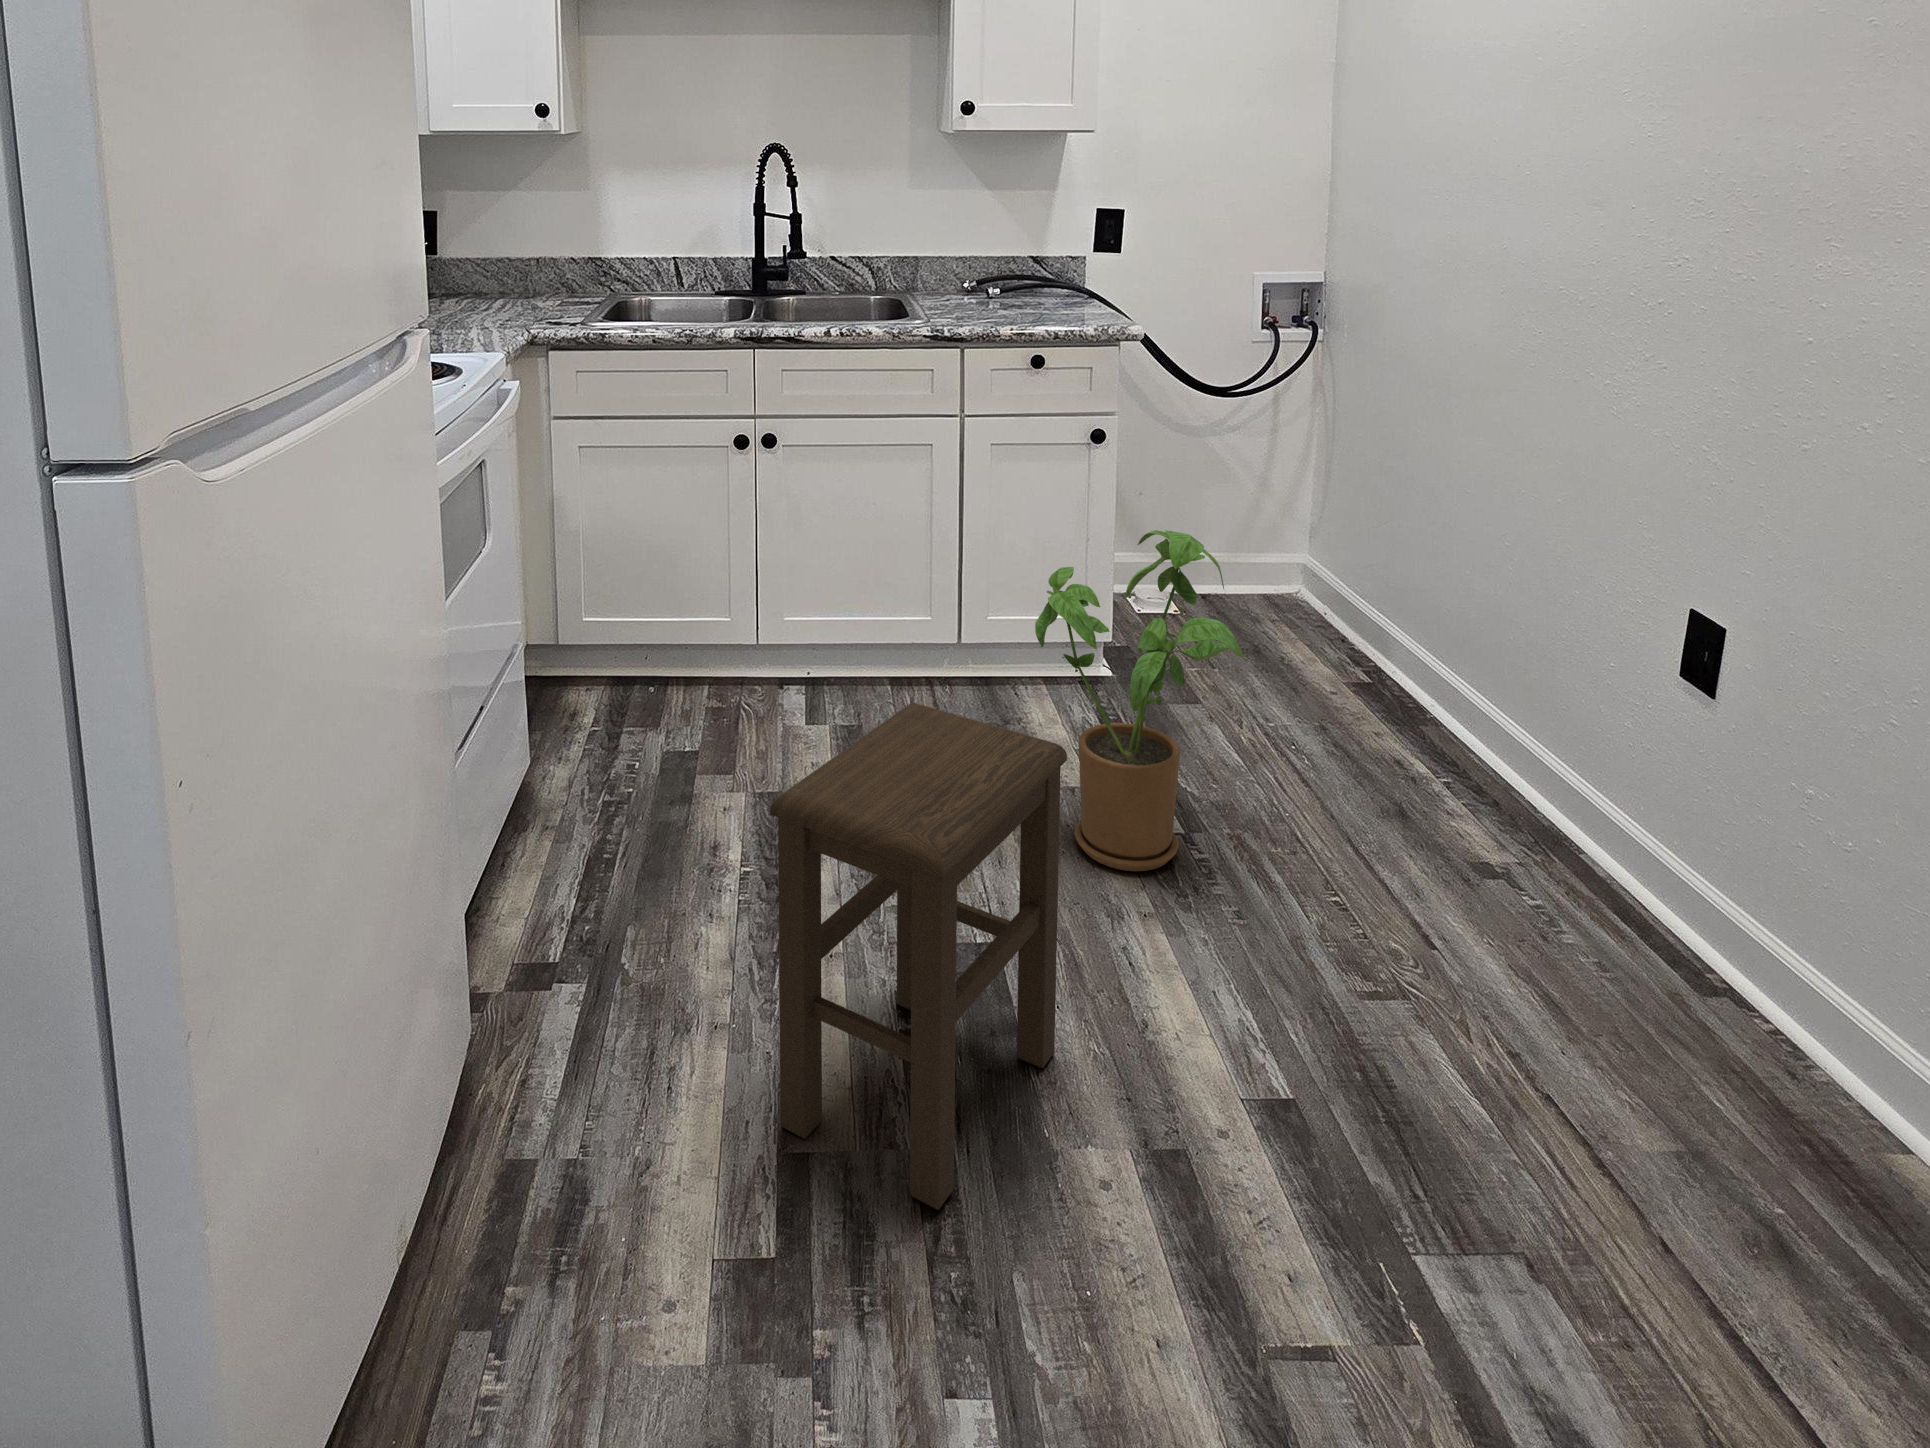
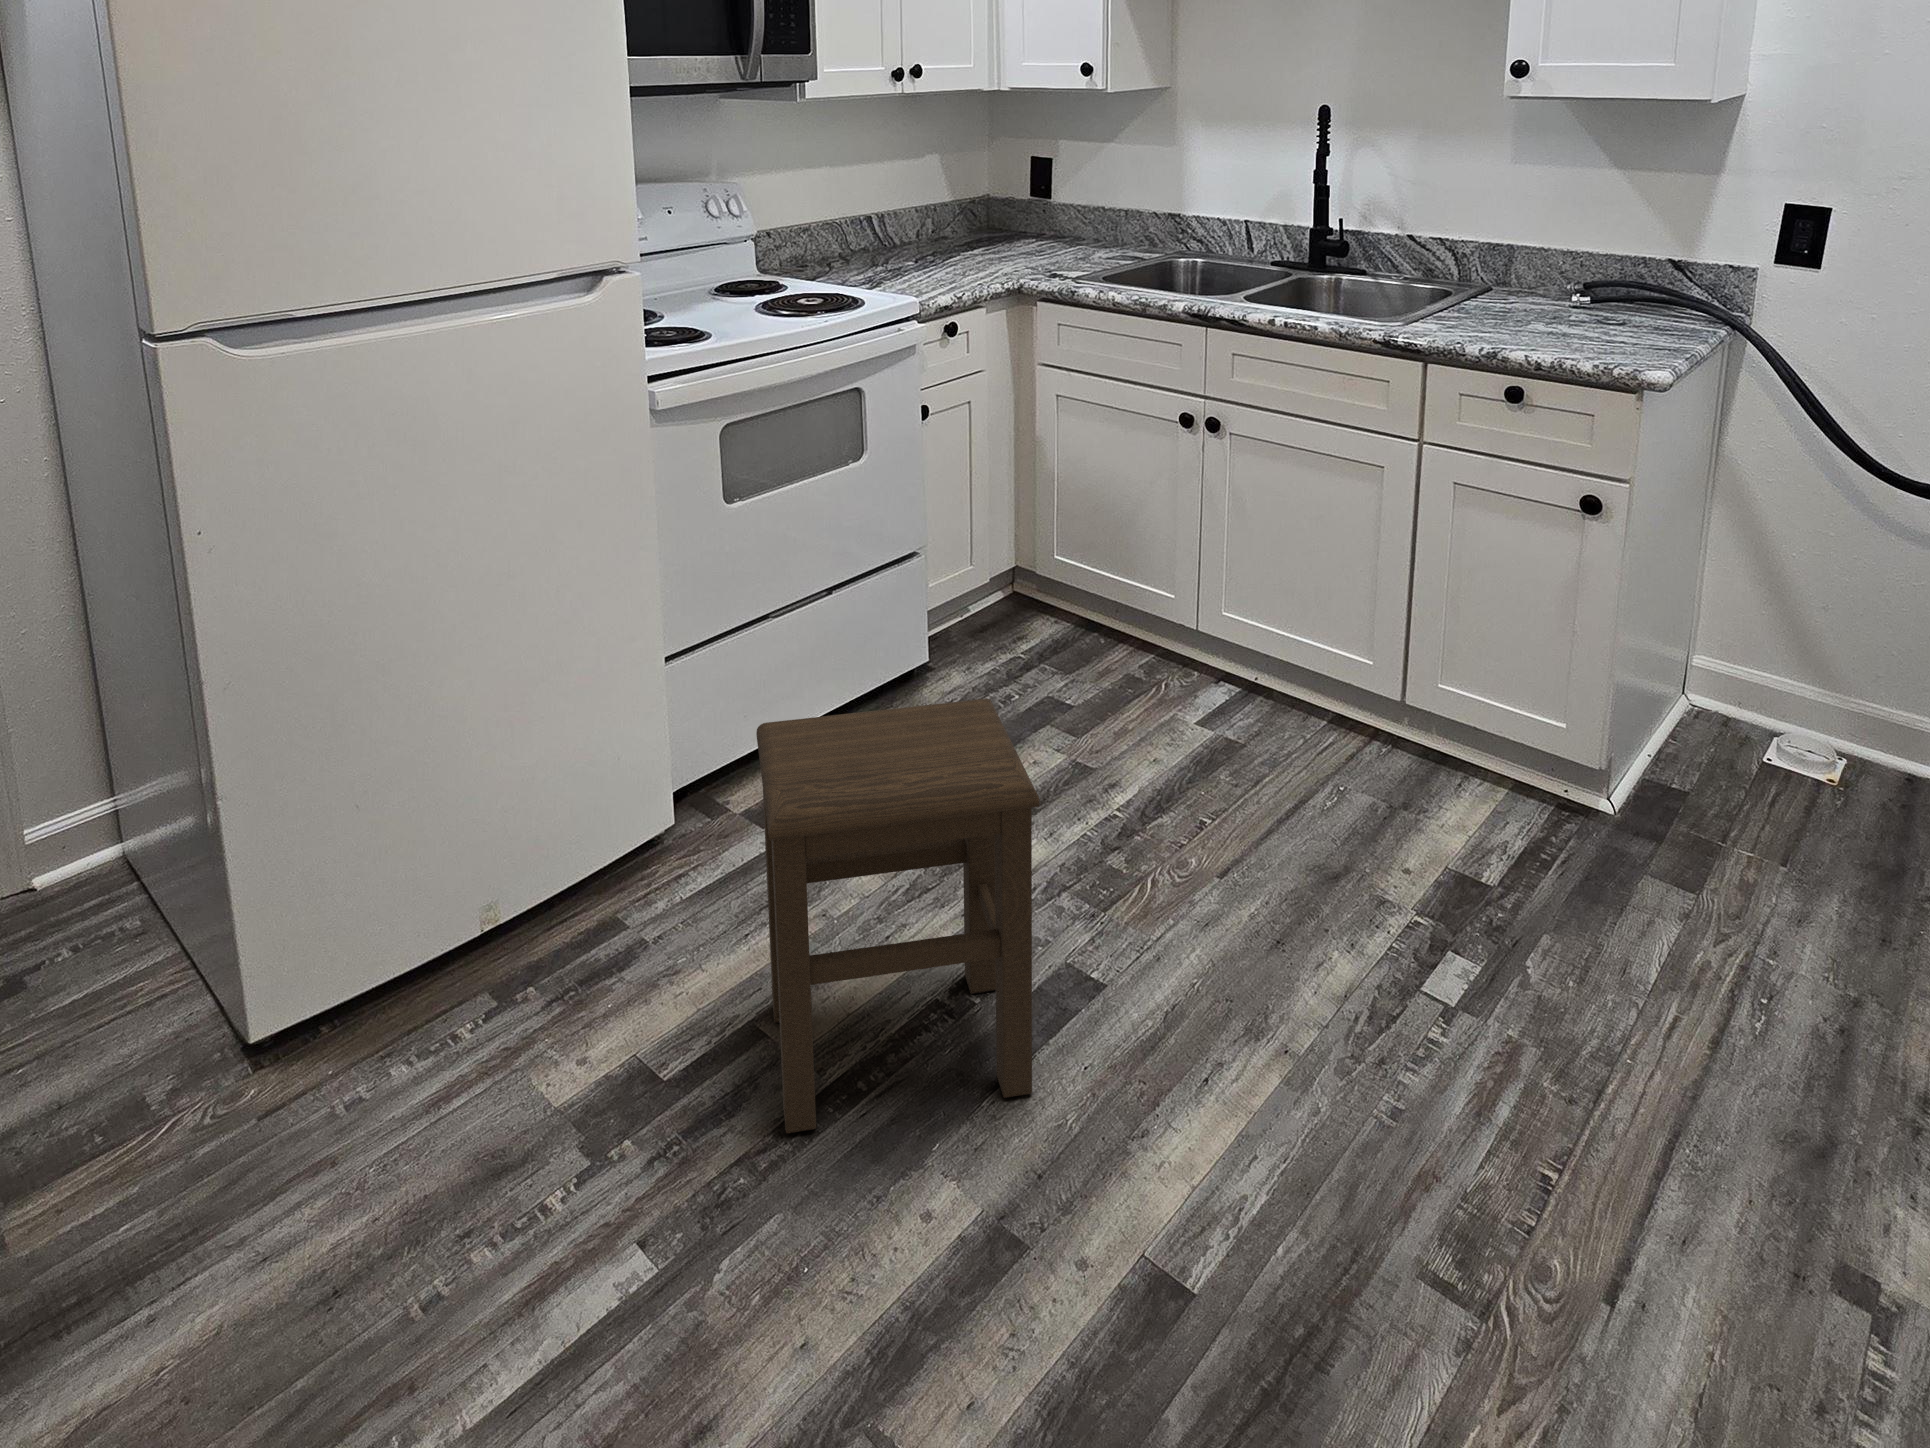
house plant: present [1035,530,1245,871] -> none [1289,622,1539,1011]

